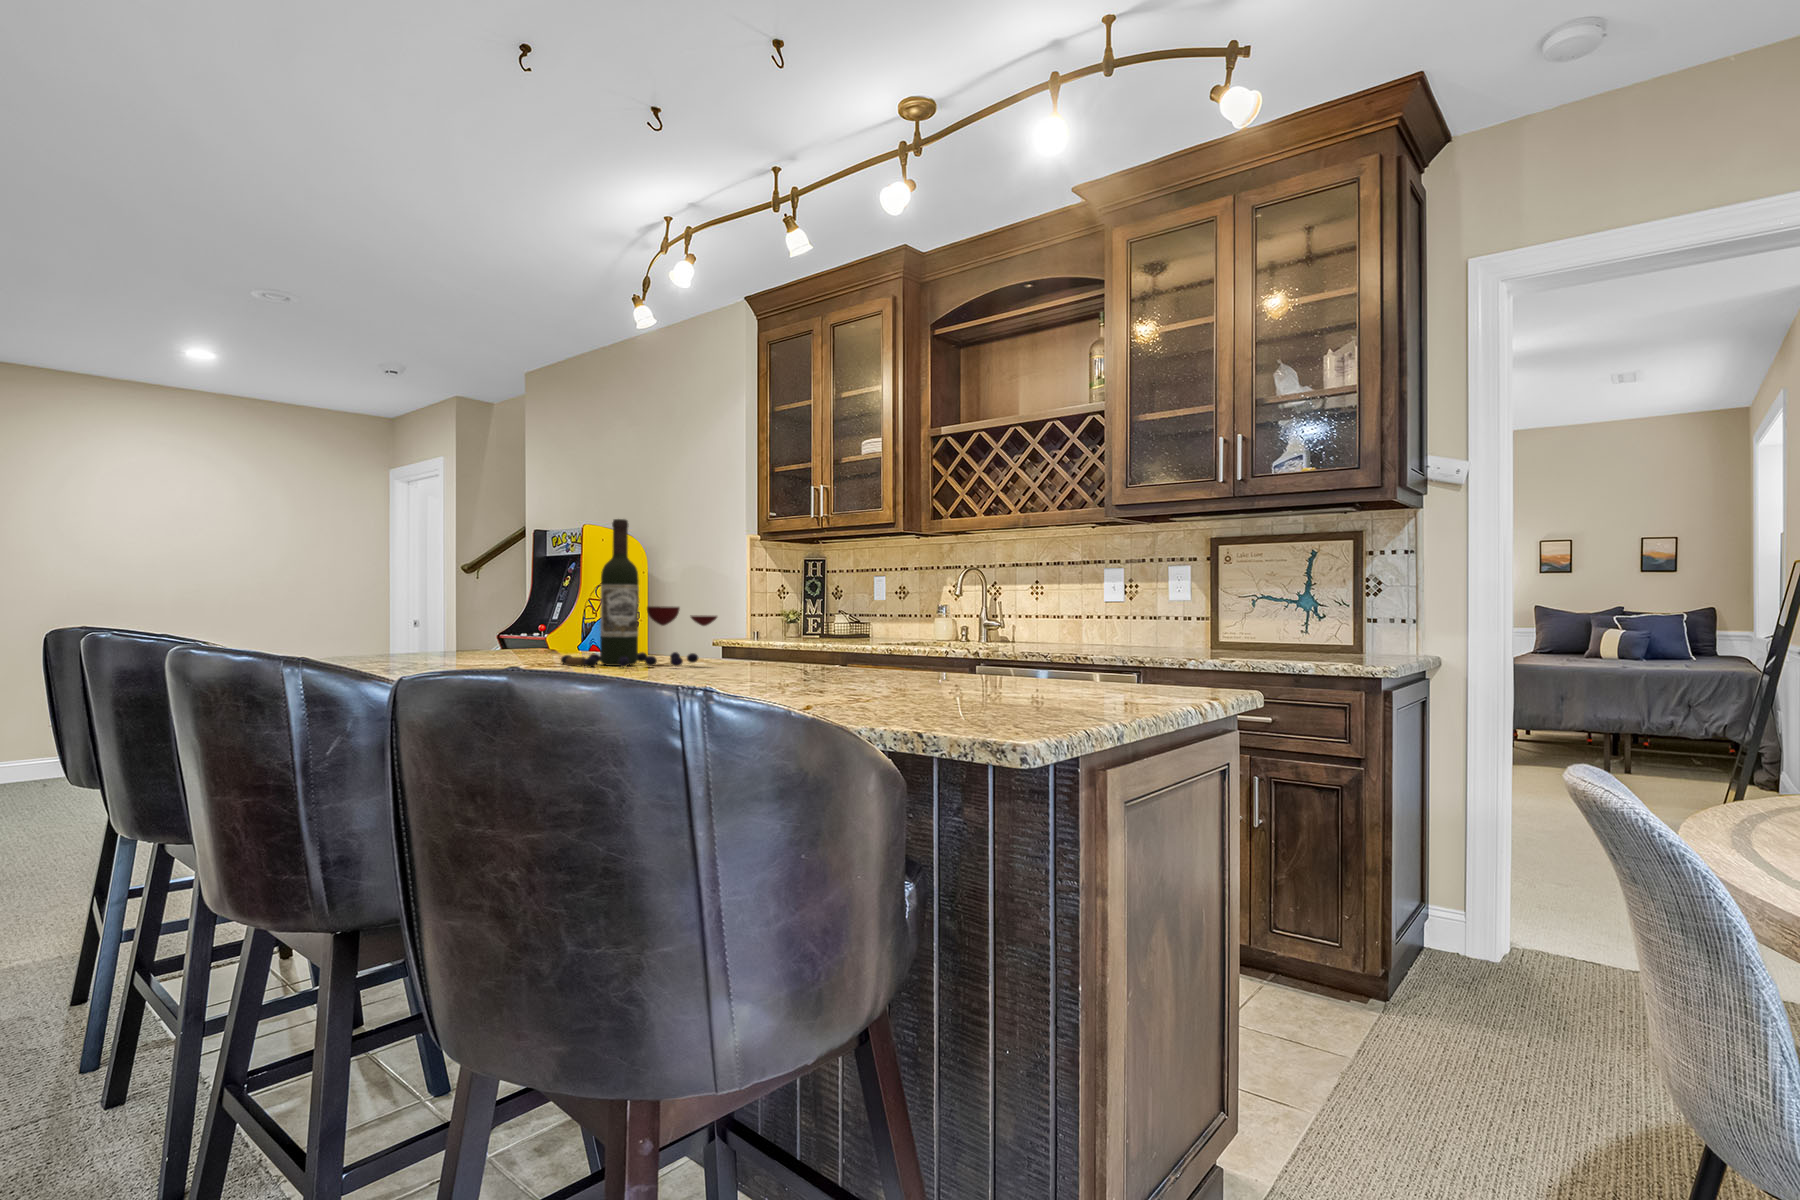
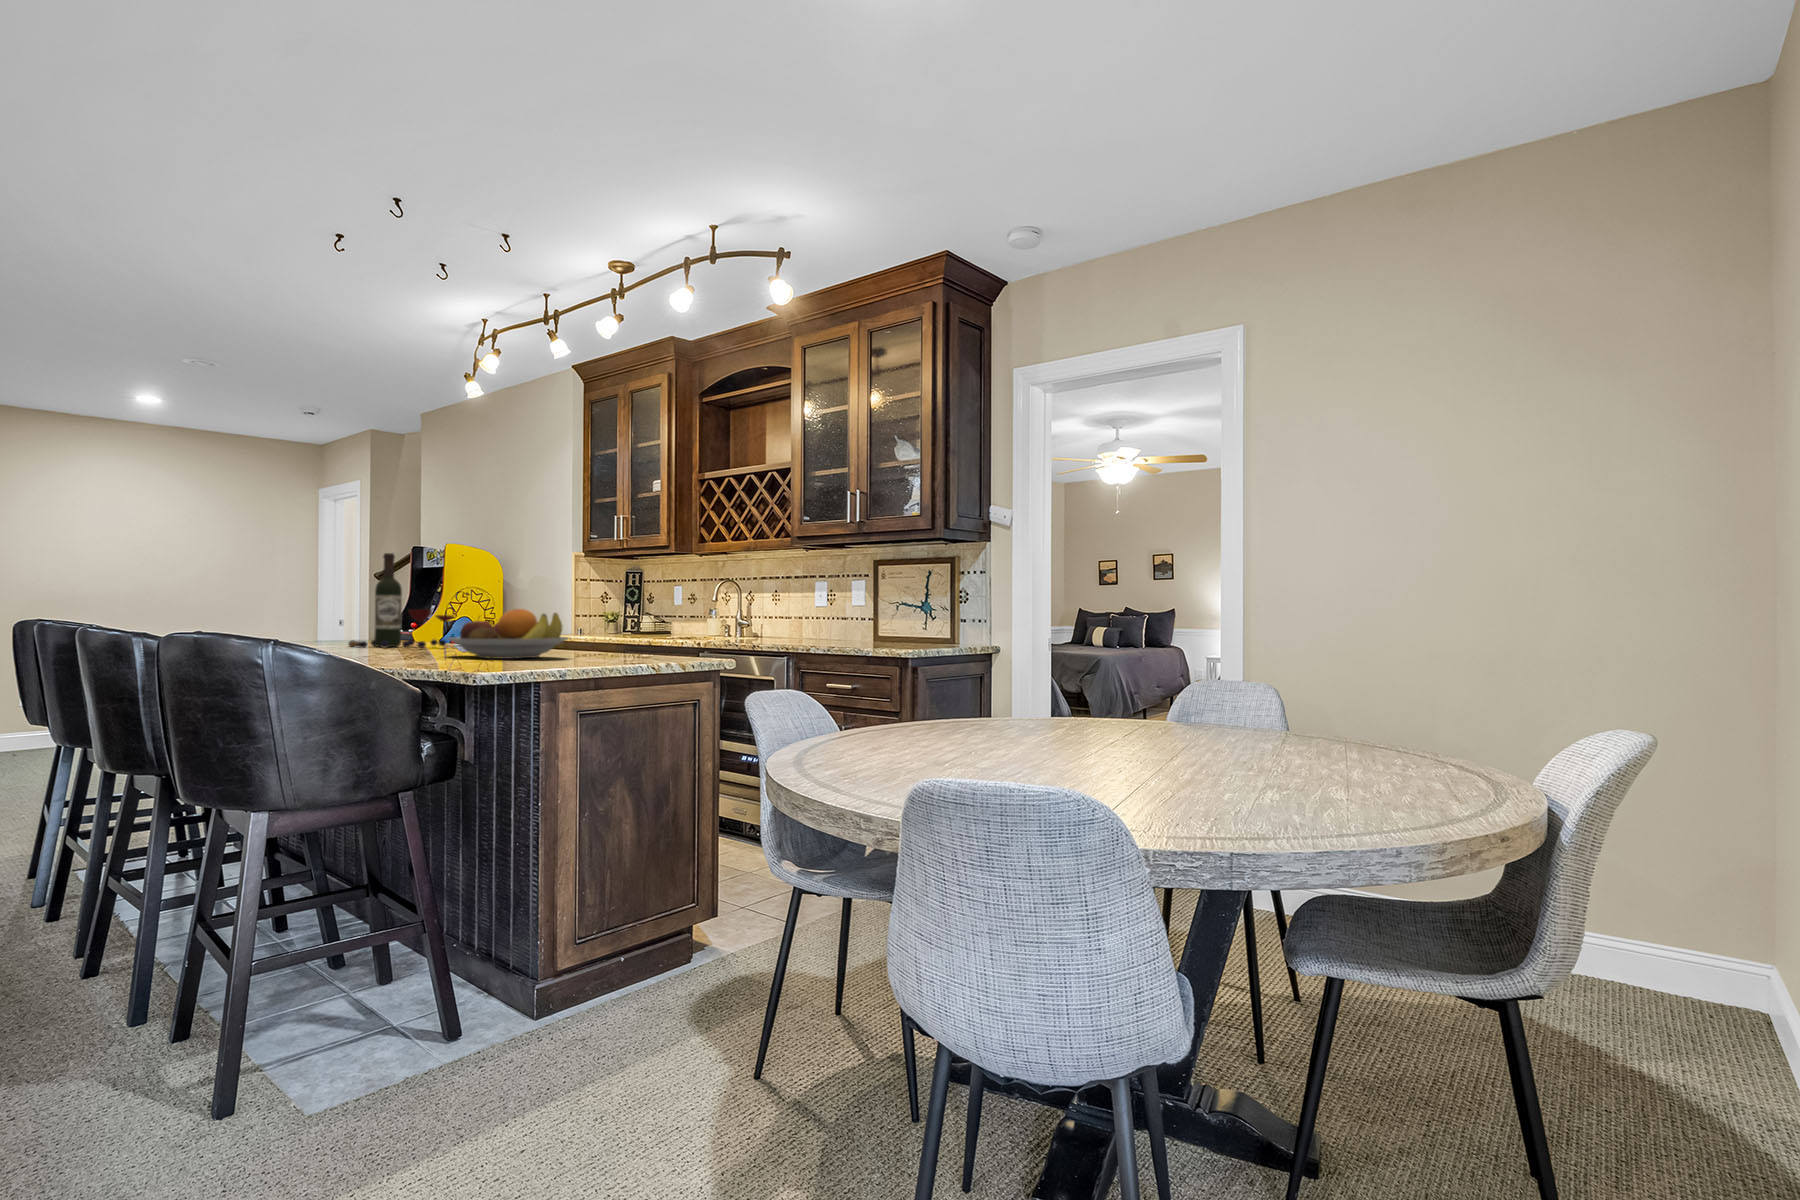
fruit bowl: none [797,605,995,694] -> present [447,609,568,659]

